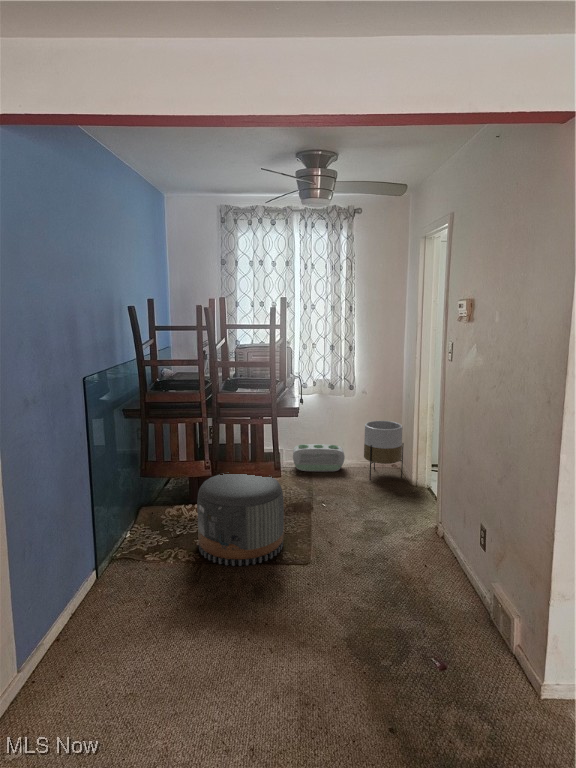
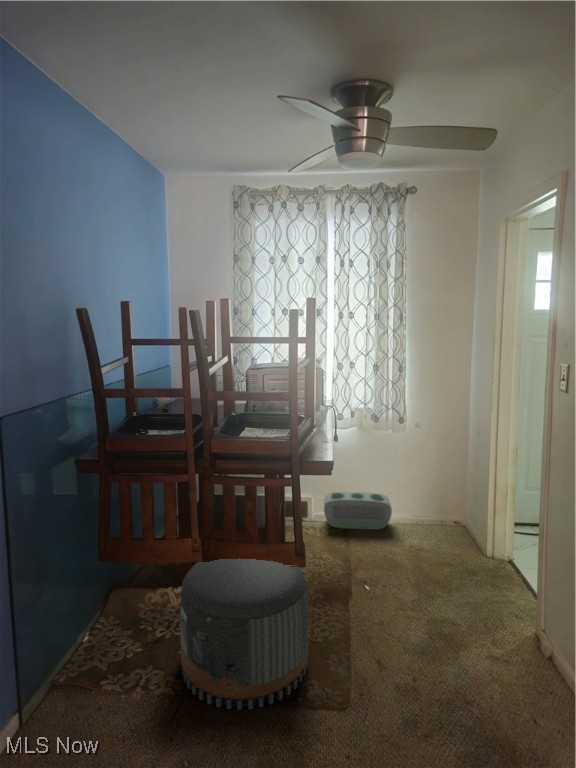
planter: present [364,421,404,480] -> none [418,464,473,546]

